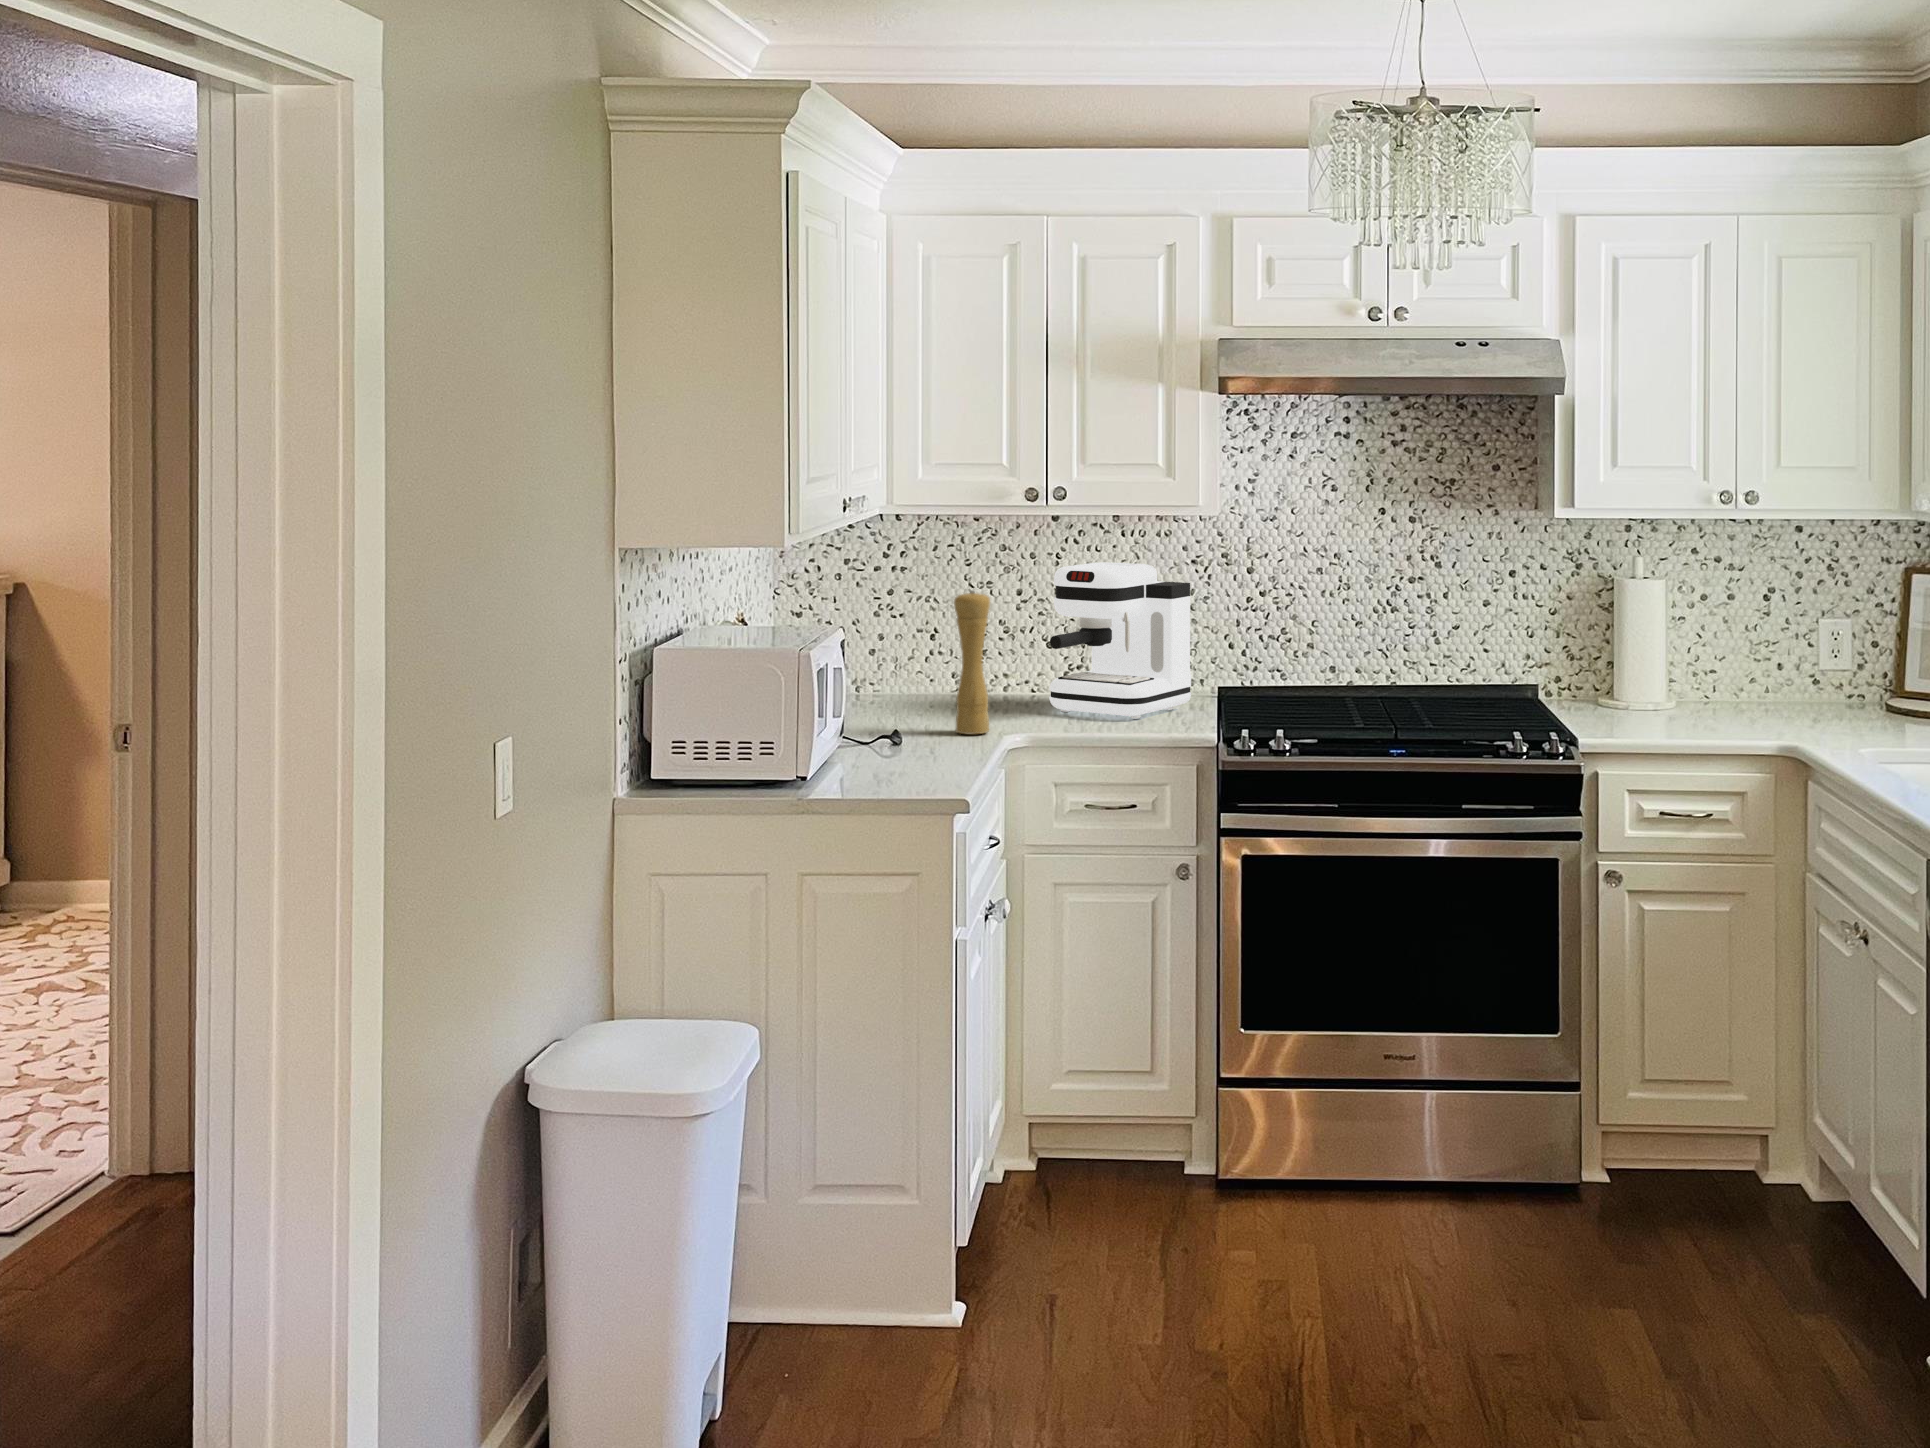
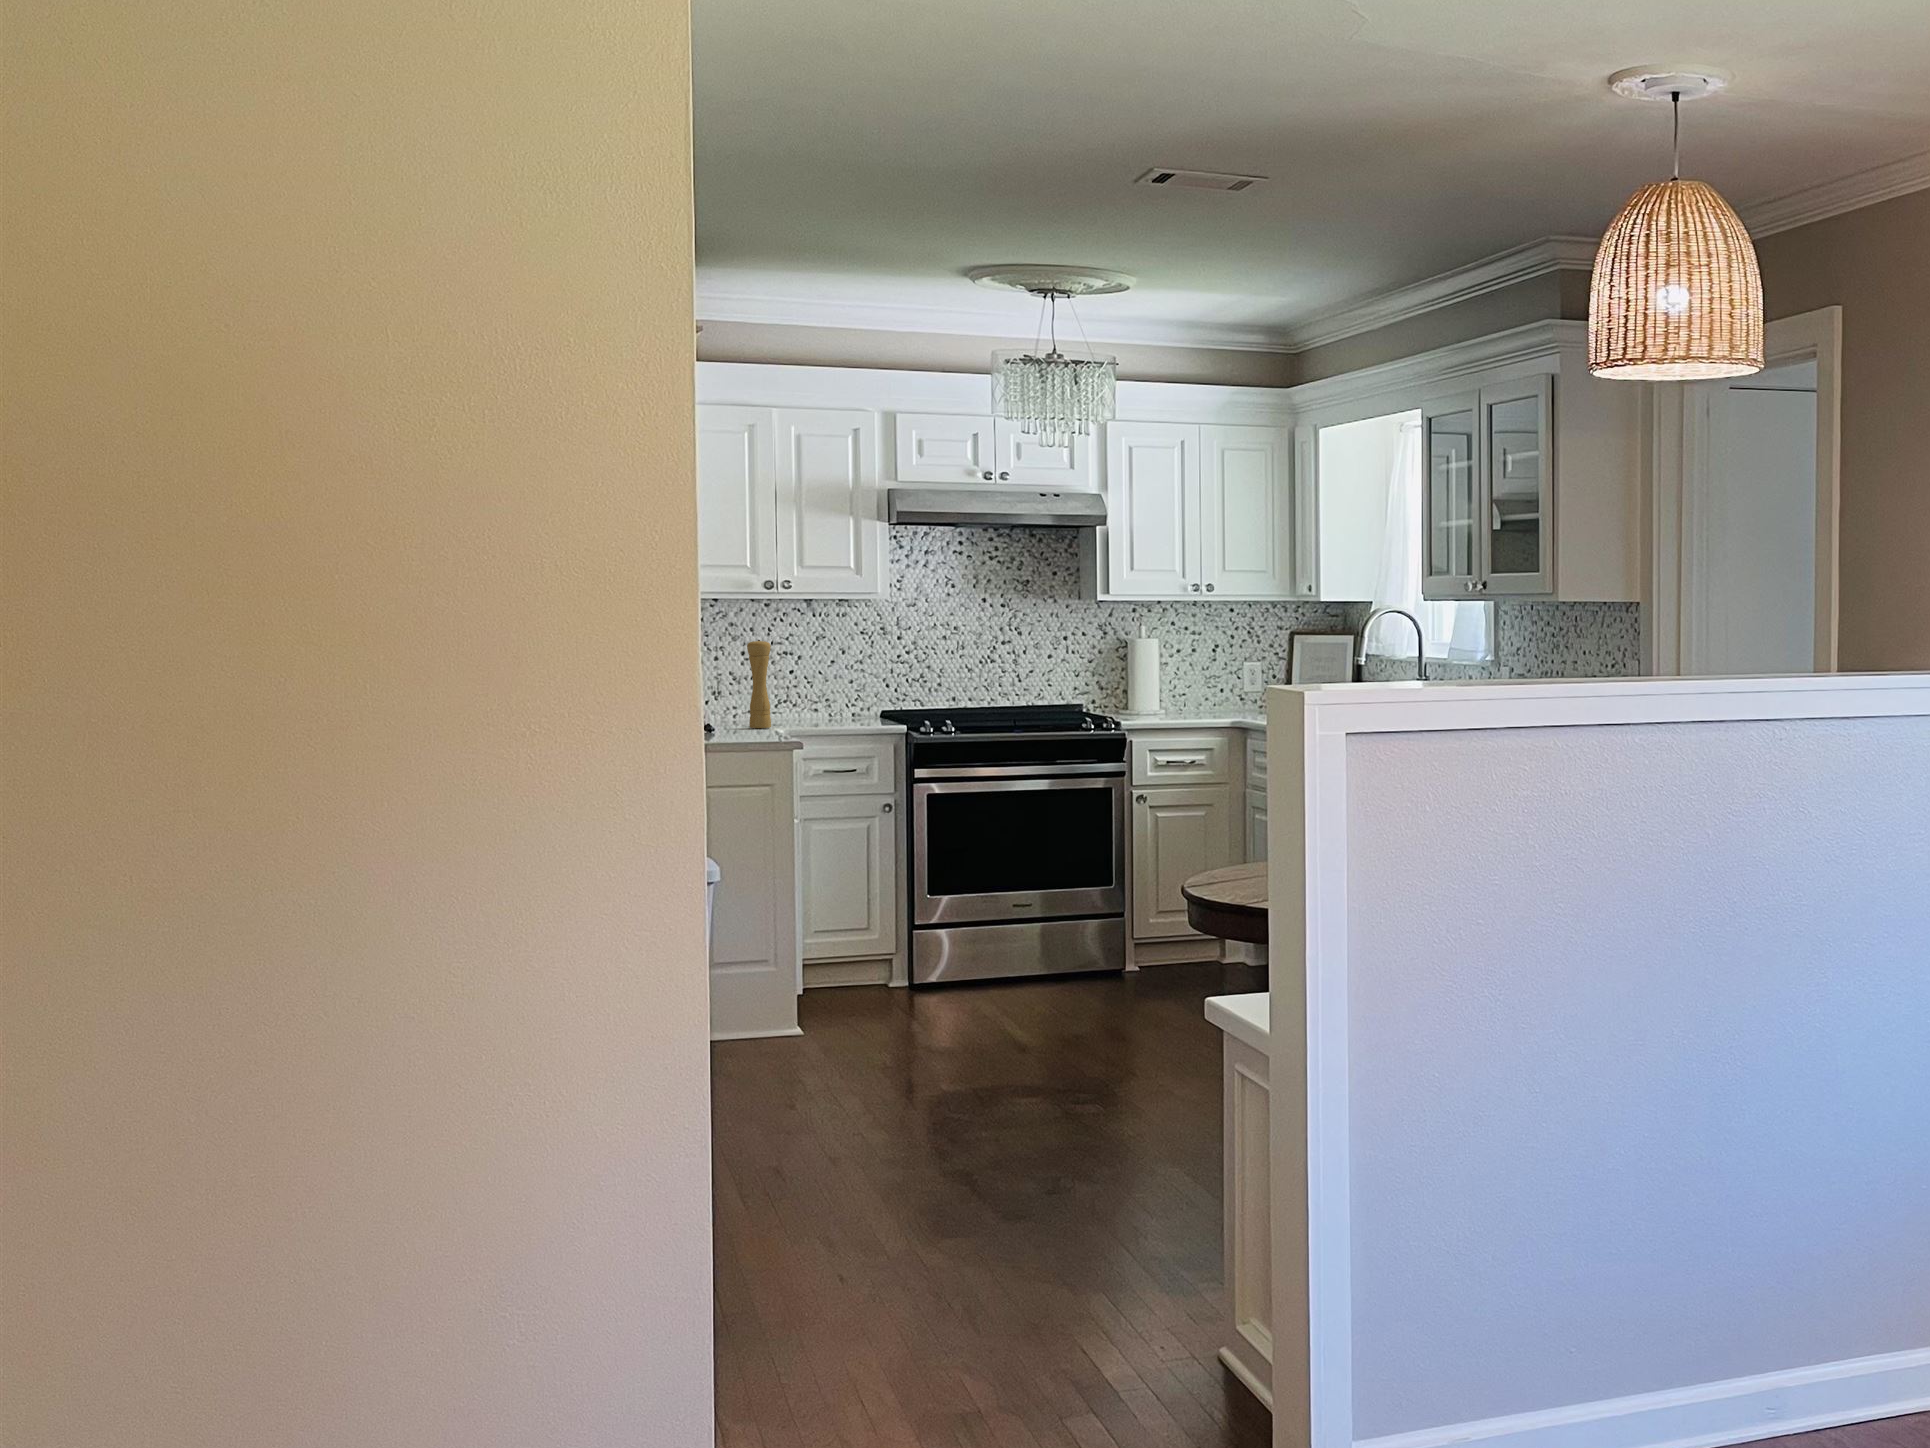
coffee maker: present [1049,562,1191,719] -> none [787,630,875,724]

